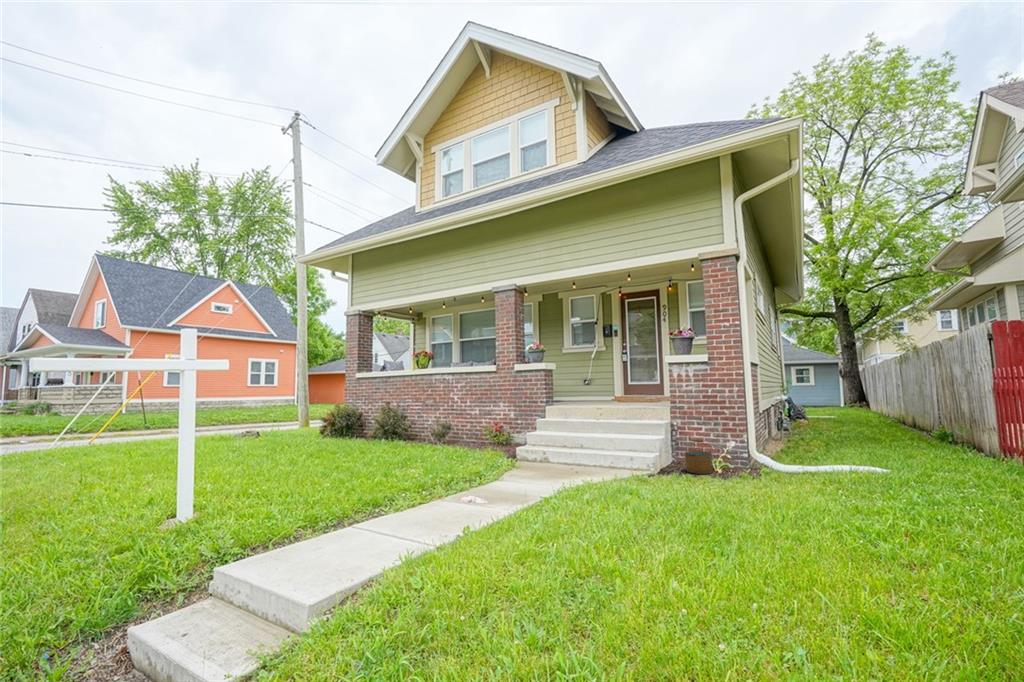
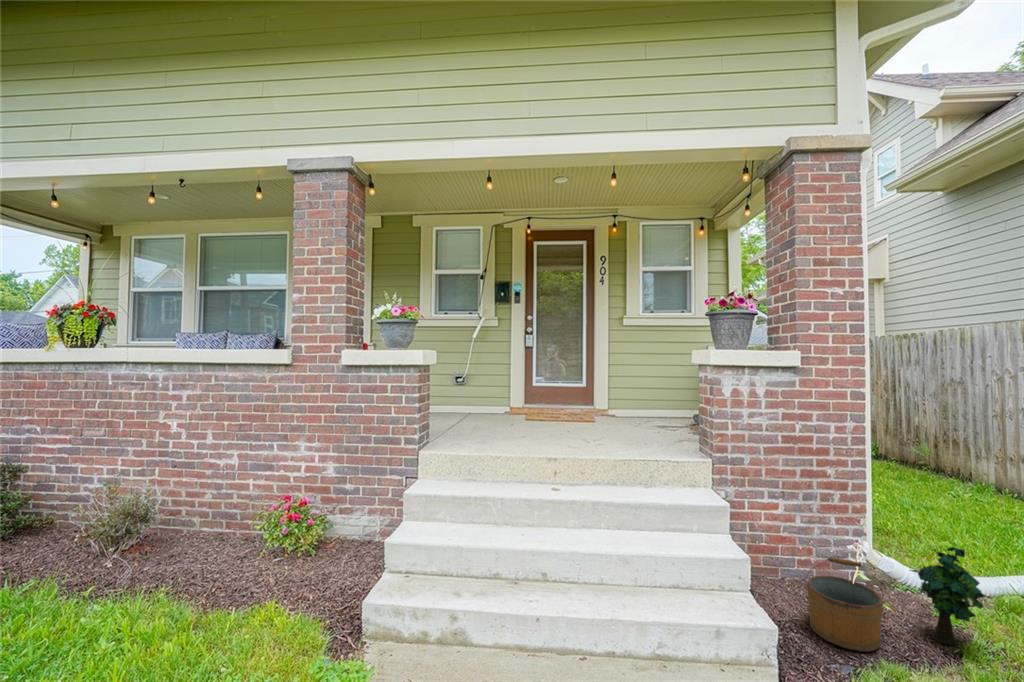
decorative plant: none [731,434,756,476] -> present [910,547,985,645]

